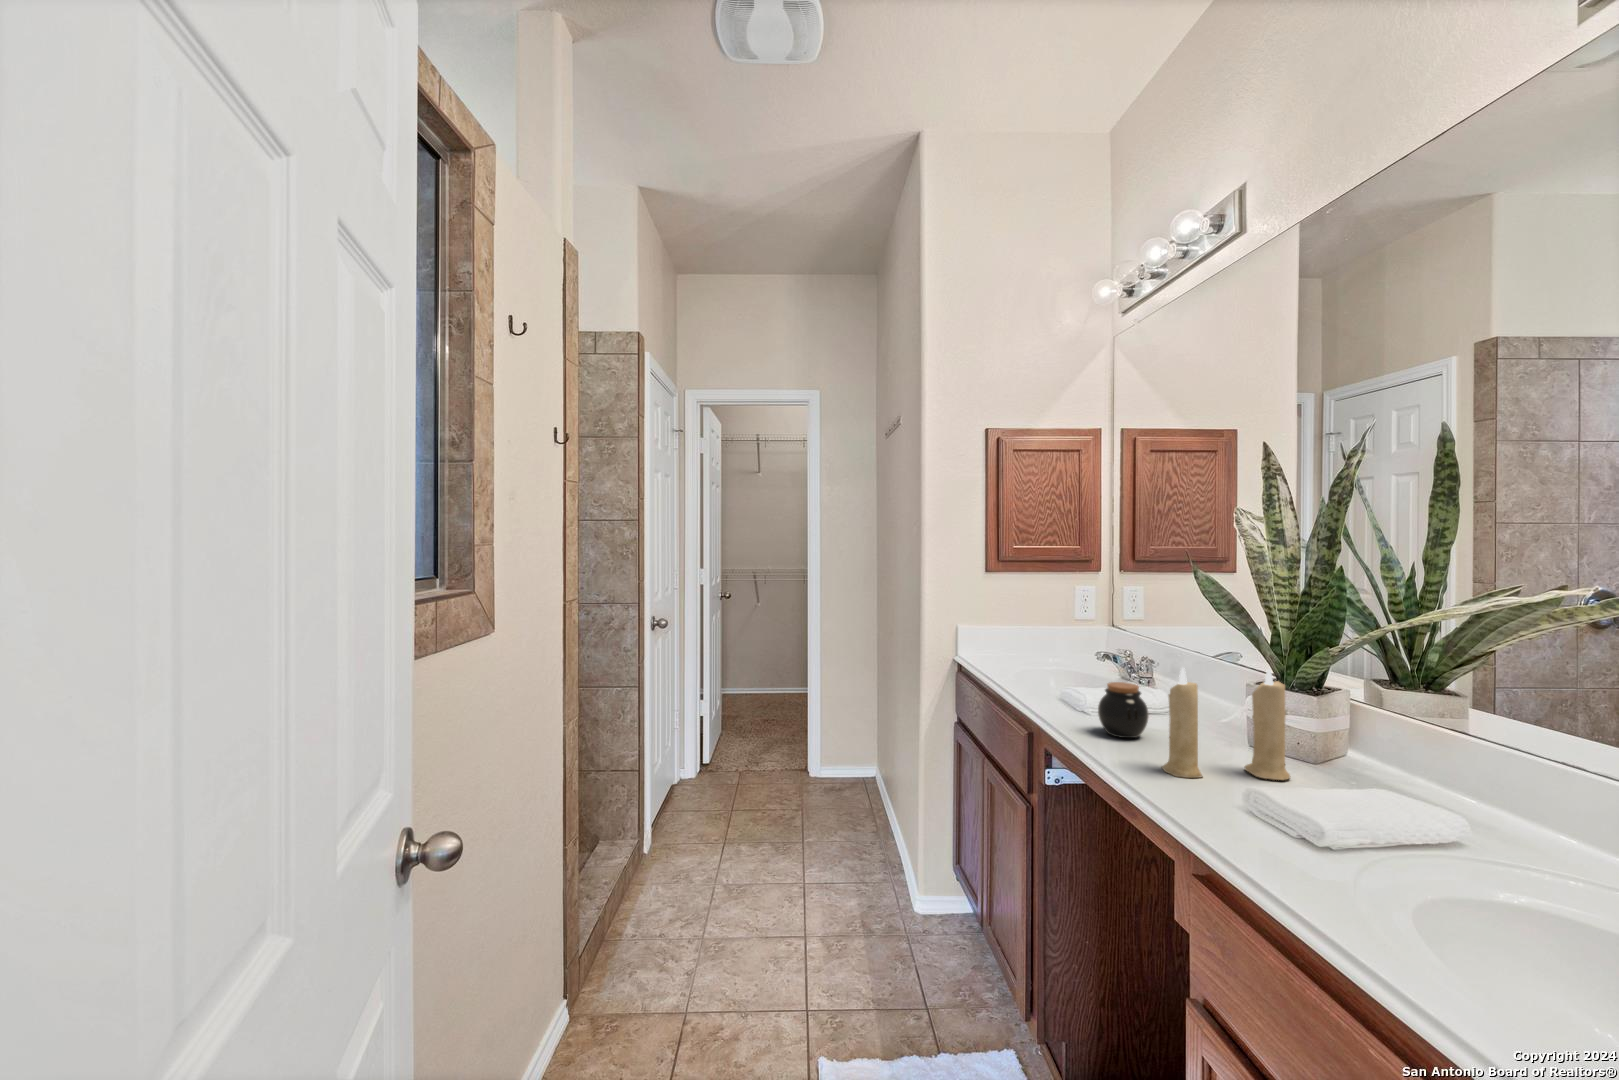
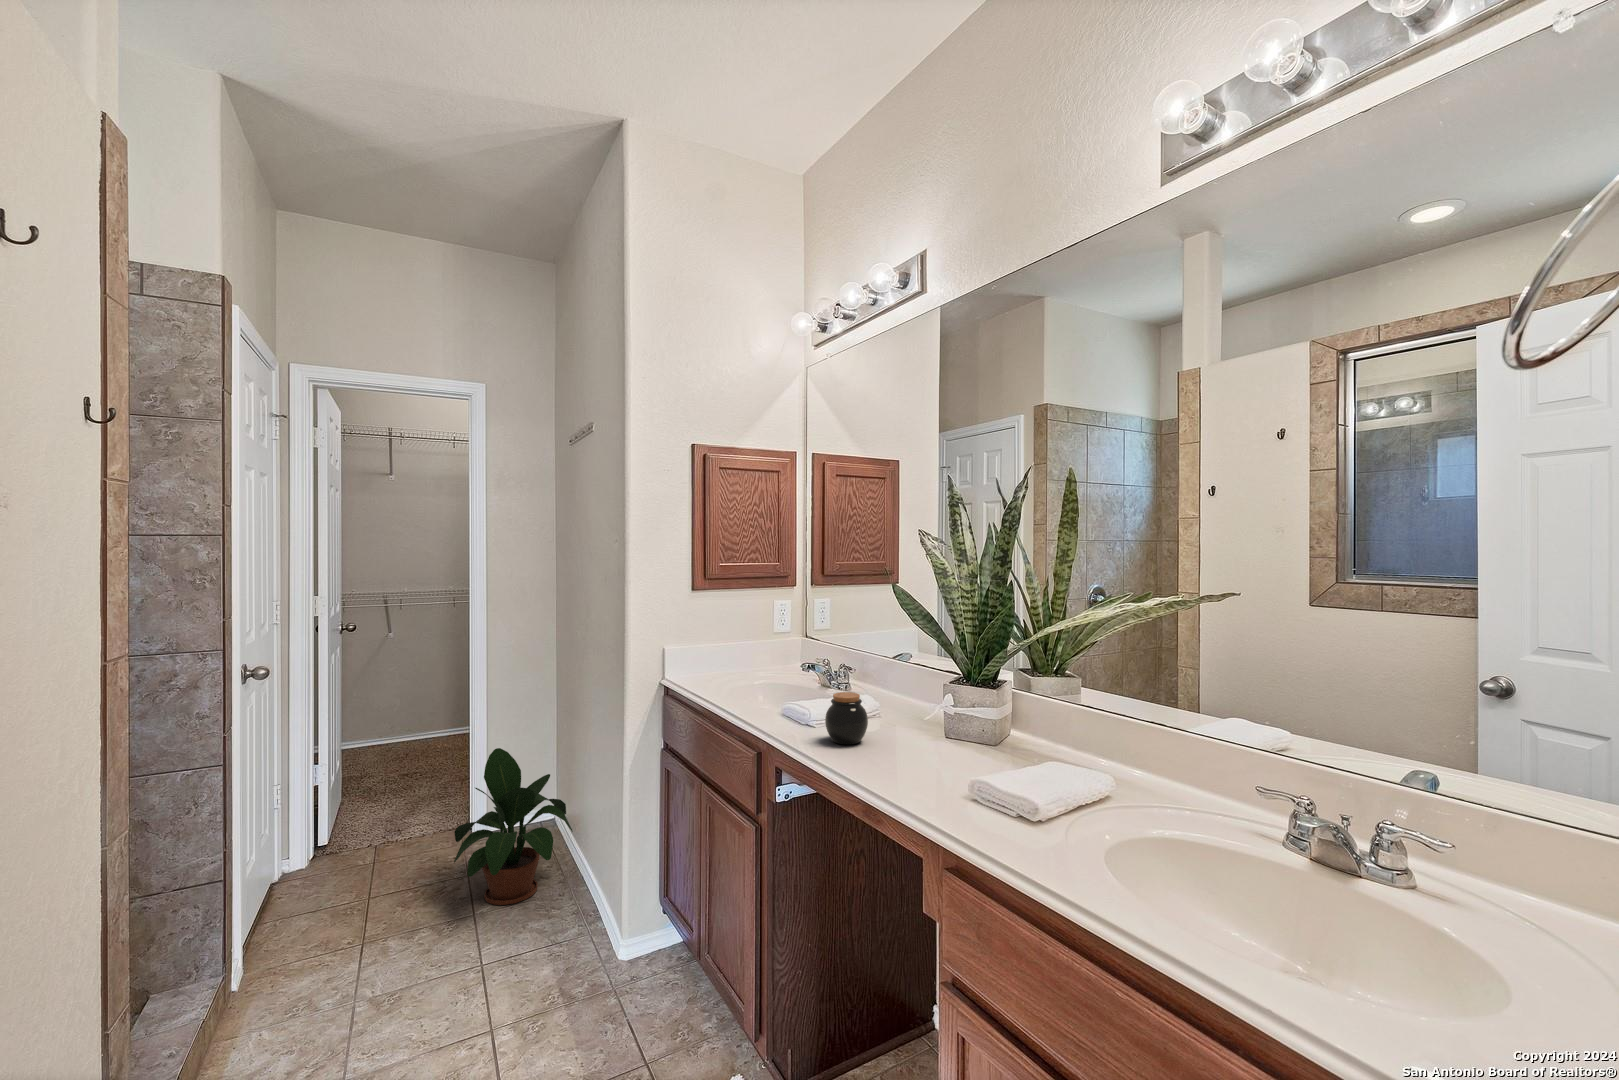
candle: present [1162,668,1290,780] -> none [889,665,982,774]
potted plant: none [790,704,885,839] -> present [454,748,573,905]

